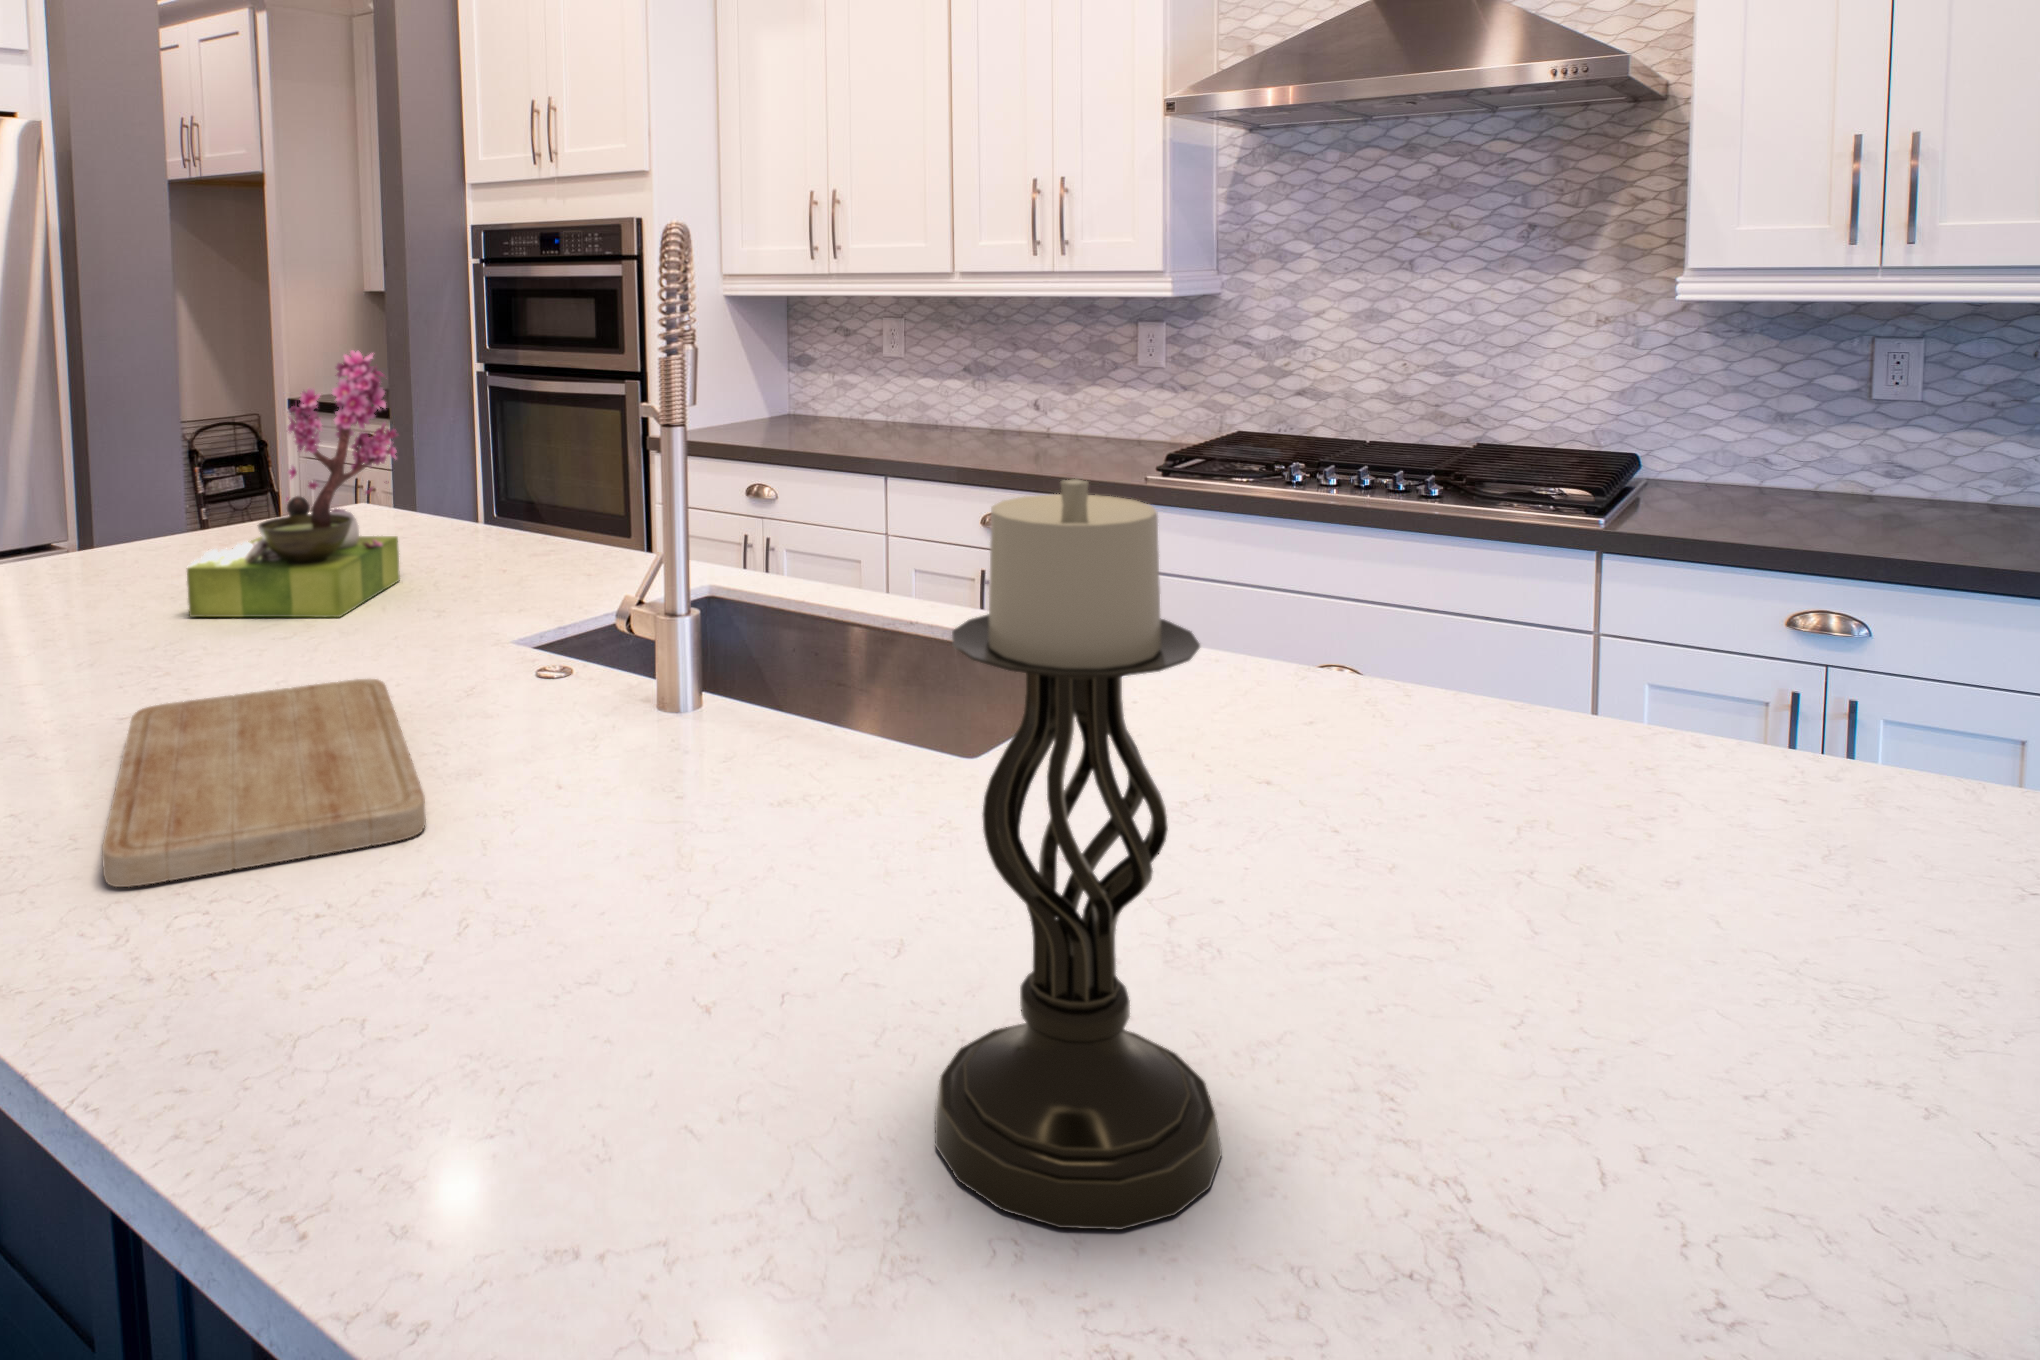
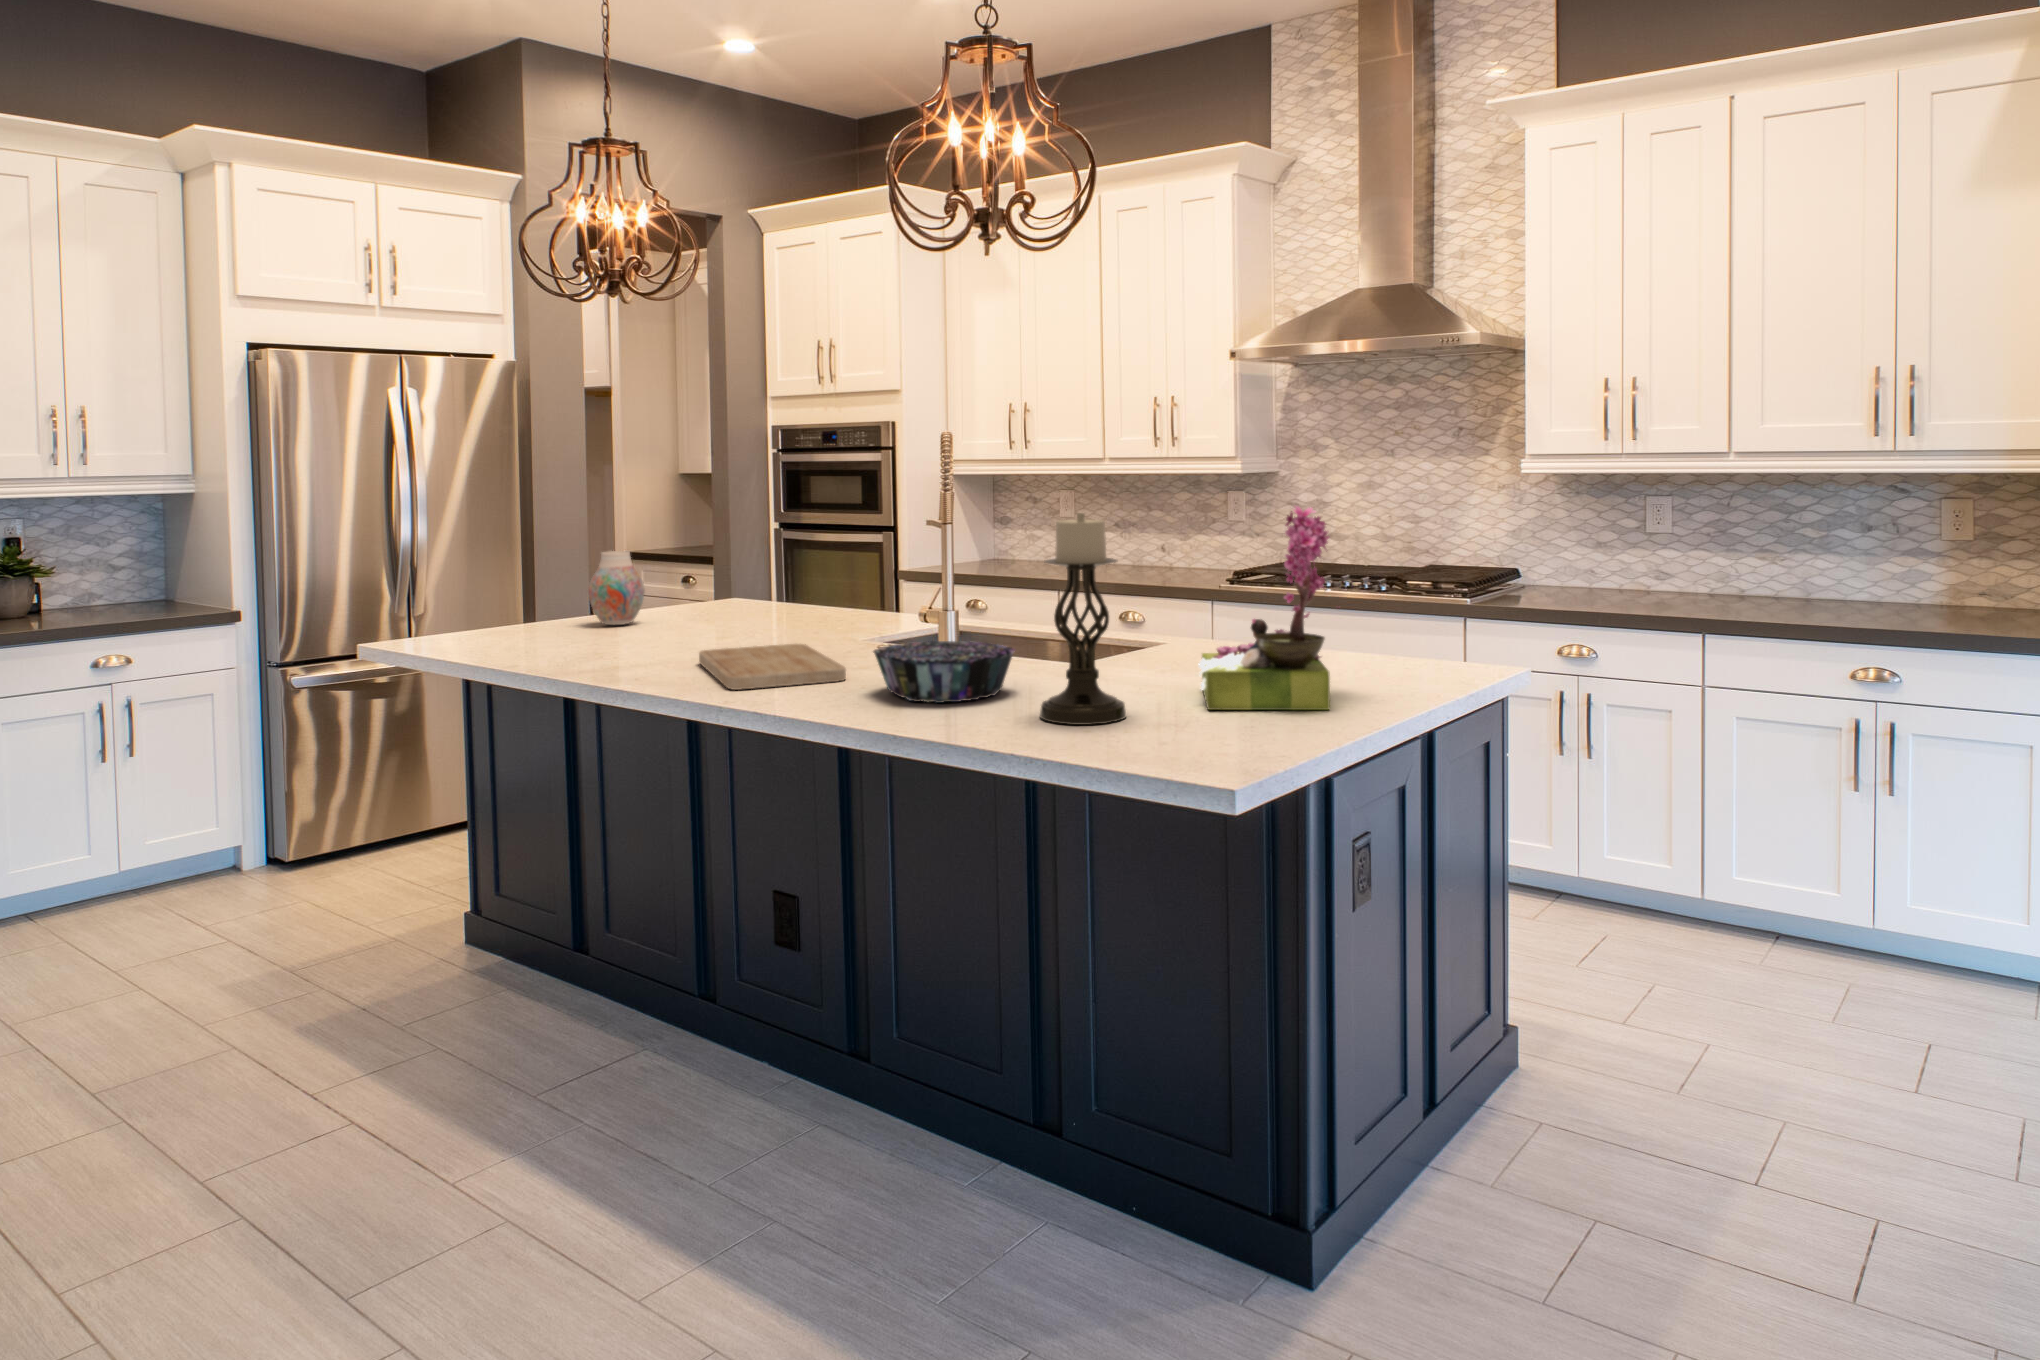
flower arrangement: present [187,350,400,617] -> present [1198,506,1340,710]
vase: none [44,446,155,584] -> present [588,551,645,625]
decorative bowl: none [456,749,847,1002] -> present [873,641,1015,703]

